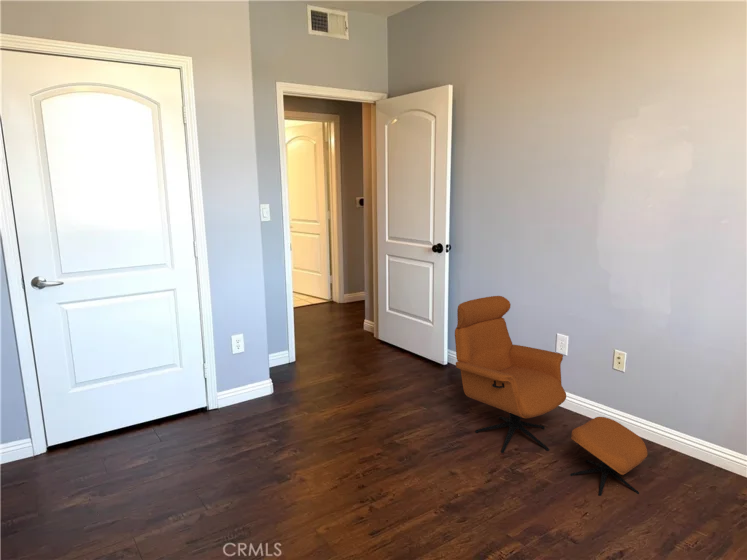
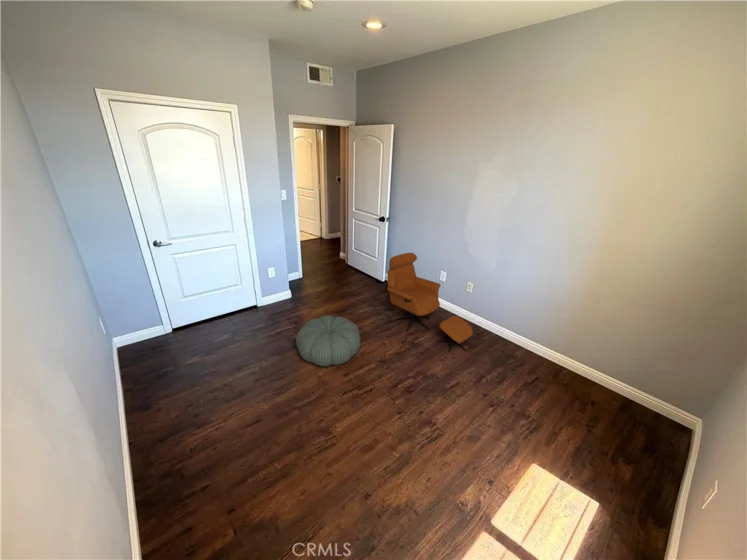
pouf: none [274,417,406,522] -> present [296,315,360,366]

